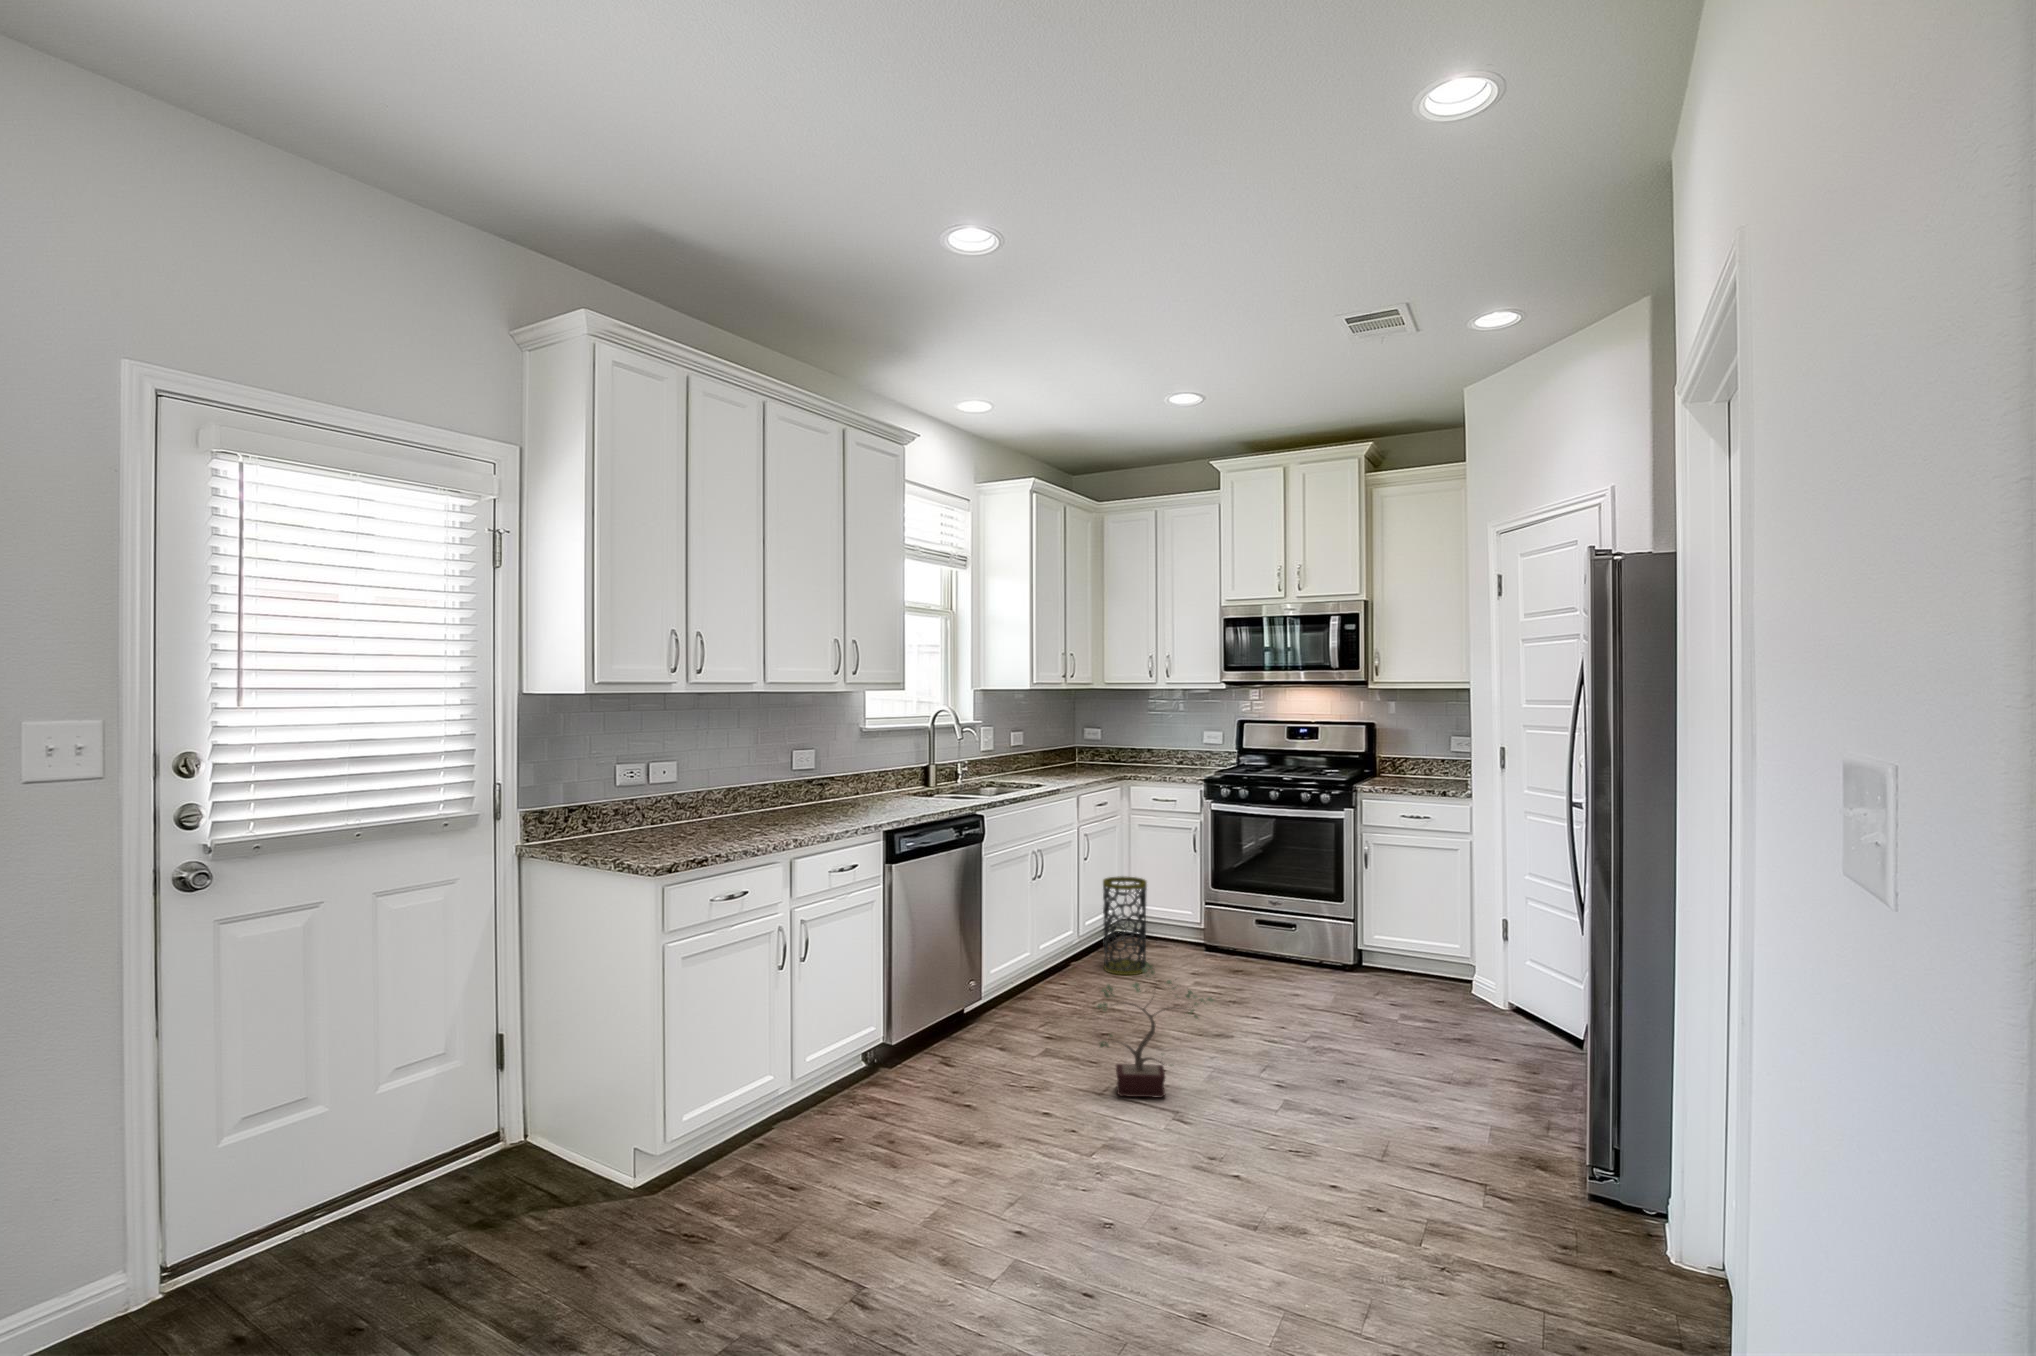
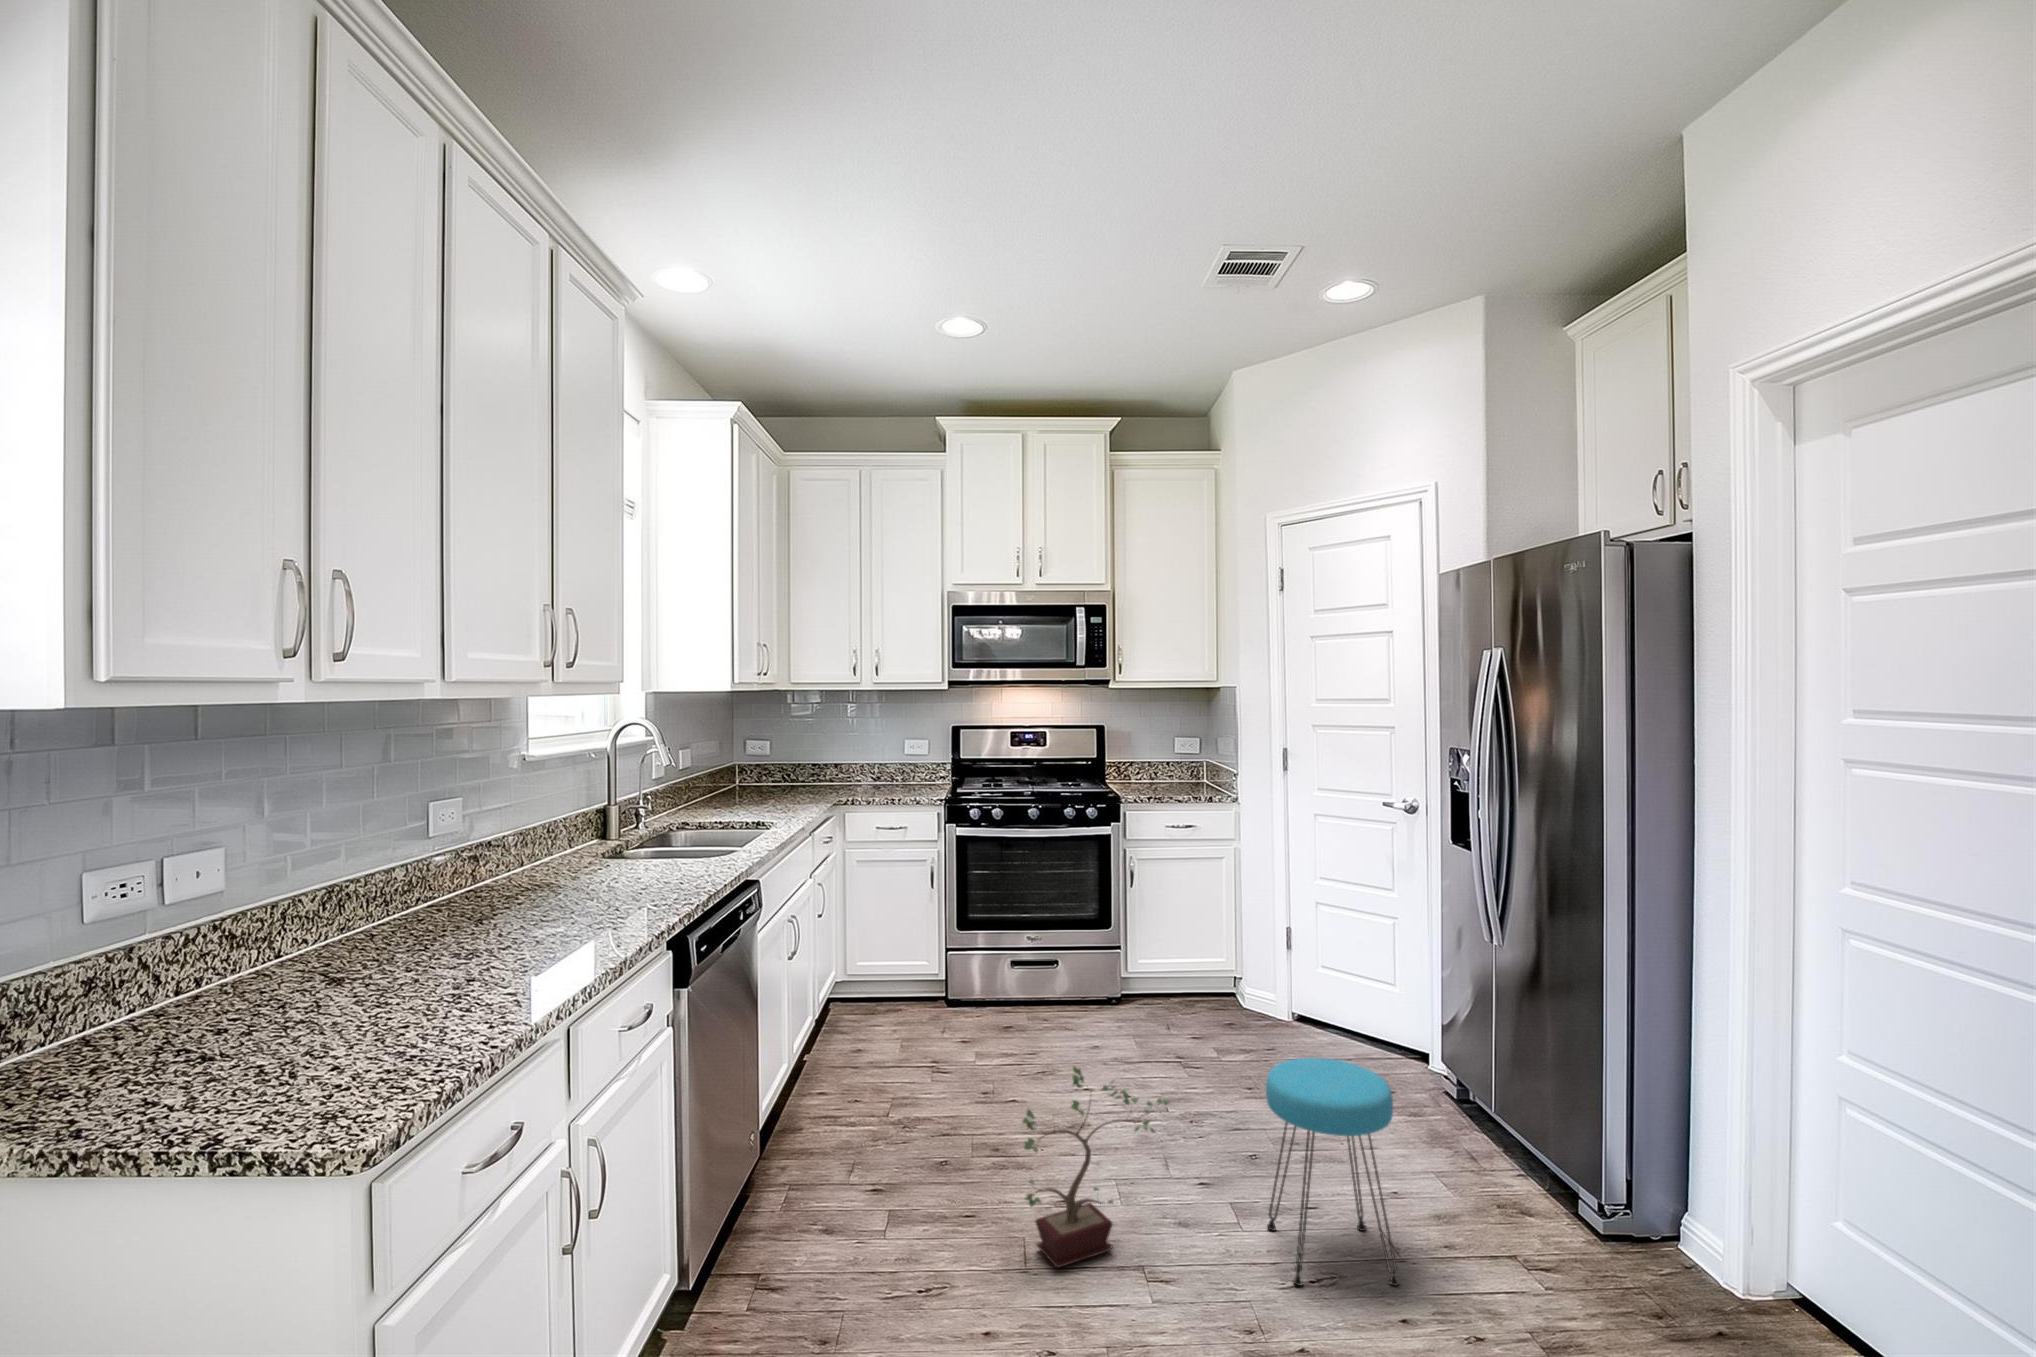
trash can: present [1103,876,1147,975] -> none [849,930,905,1062]
stool: none [1272,987,1374,1163] -> present [1266,1058,1399,1285]

